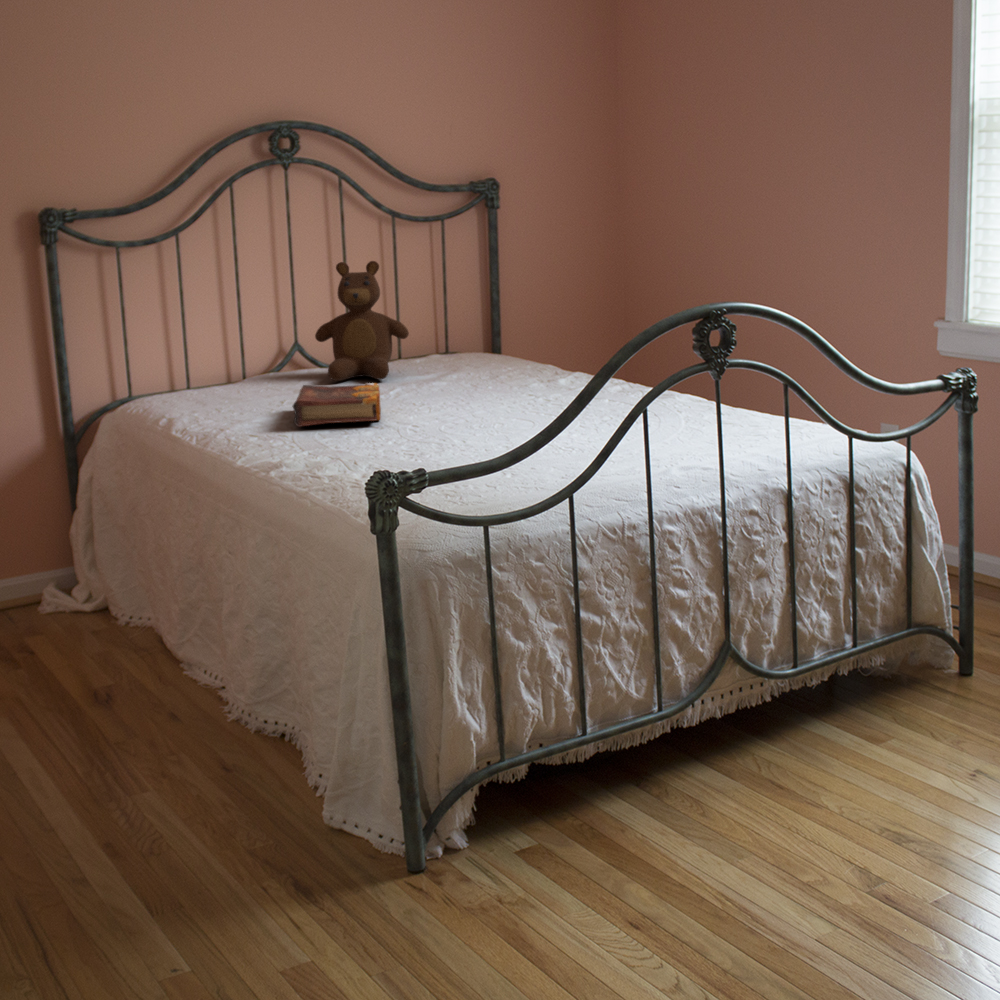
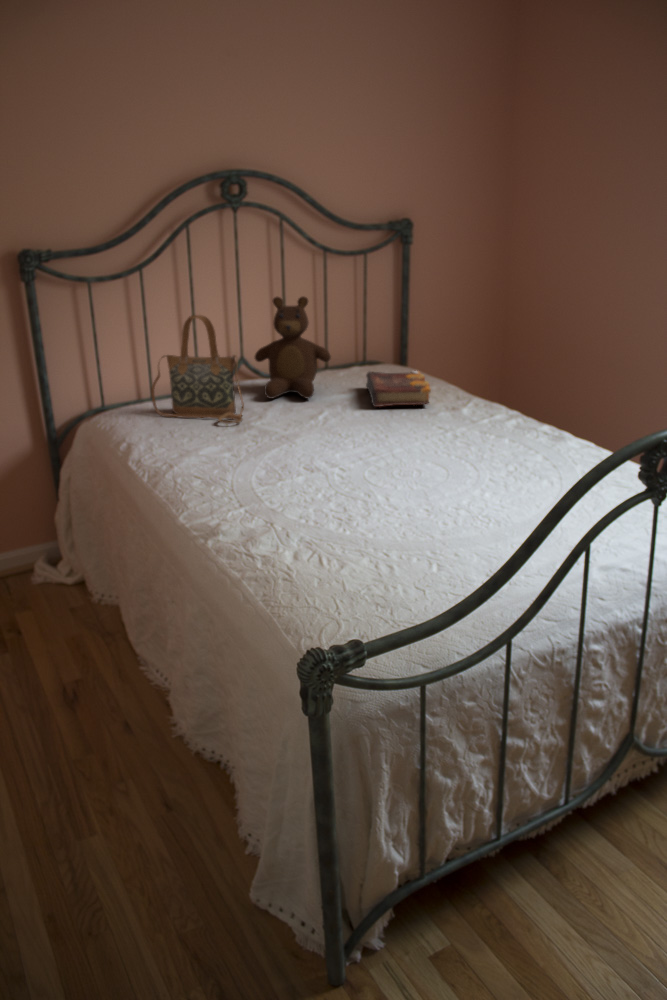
handbag: none [191,278,304,400] -> present [151,315,244,424]
book: present [293,383,381,427] -> present [366,371,431,407]

